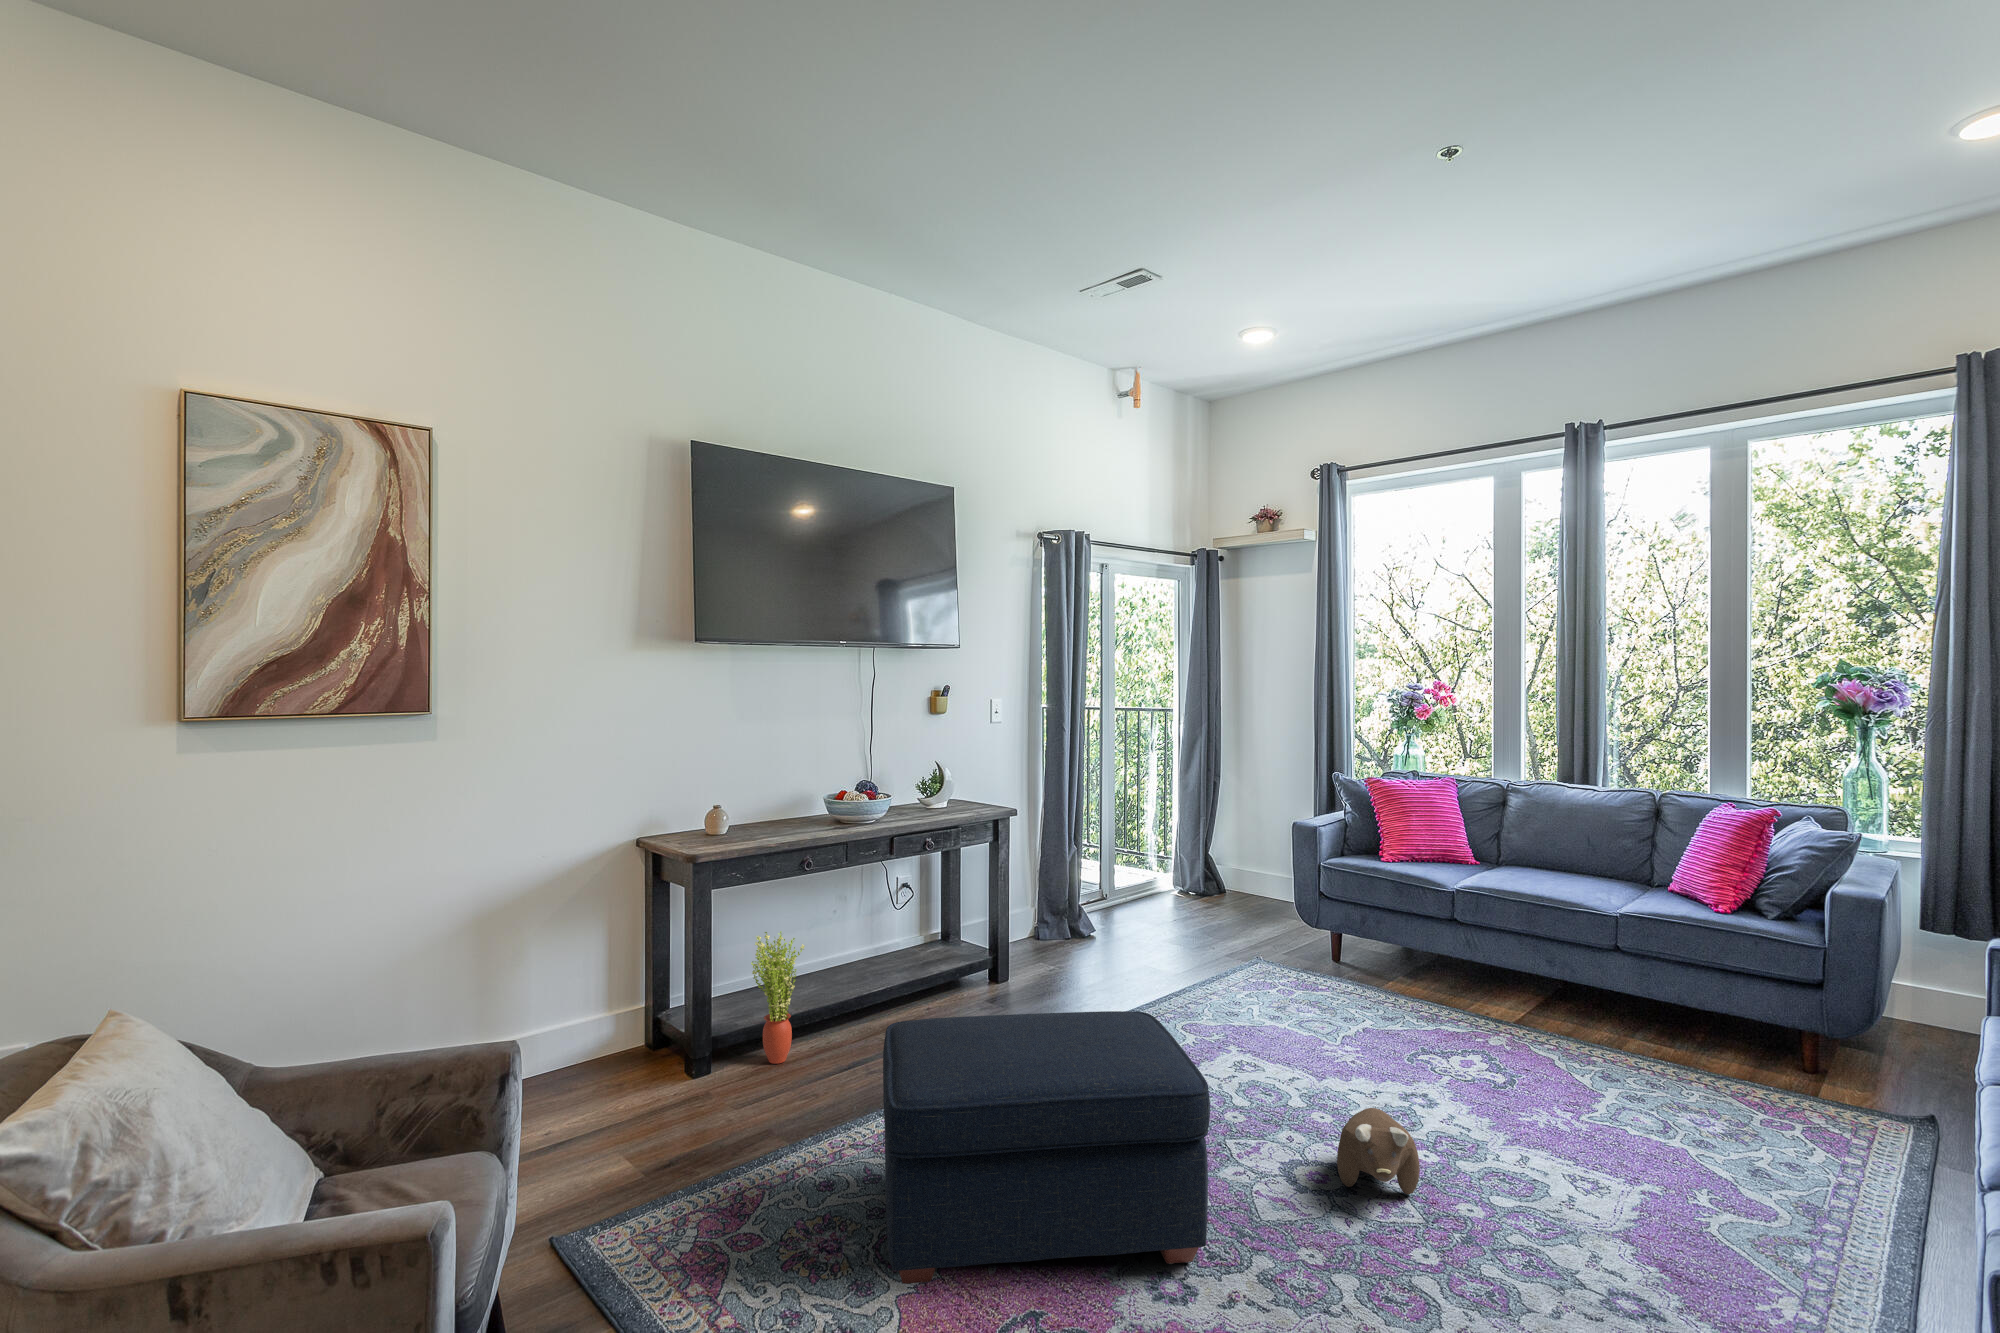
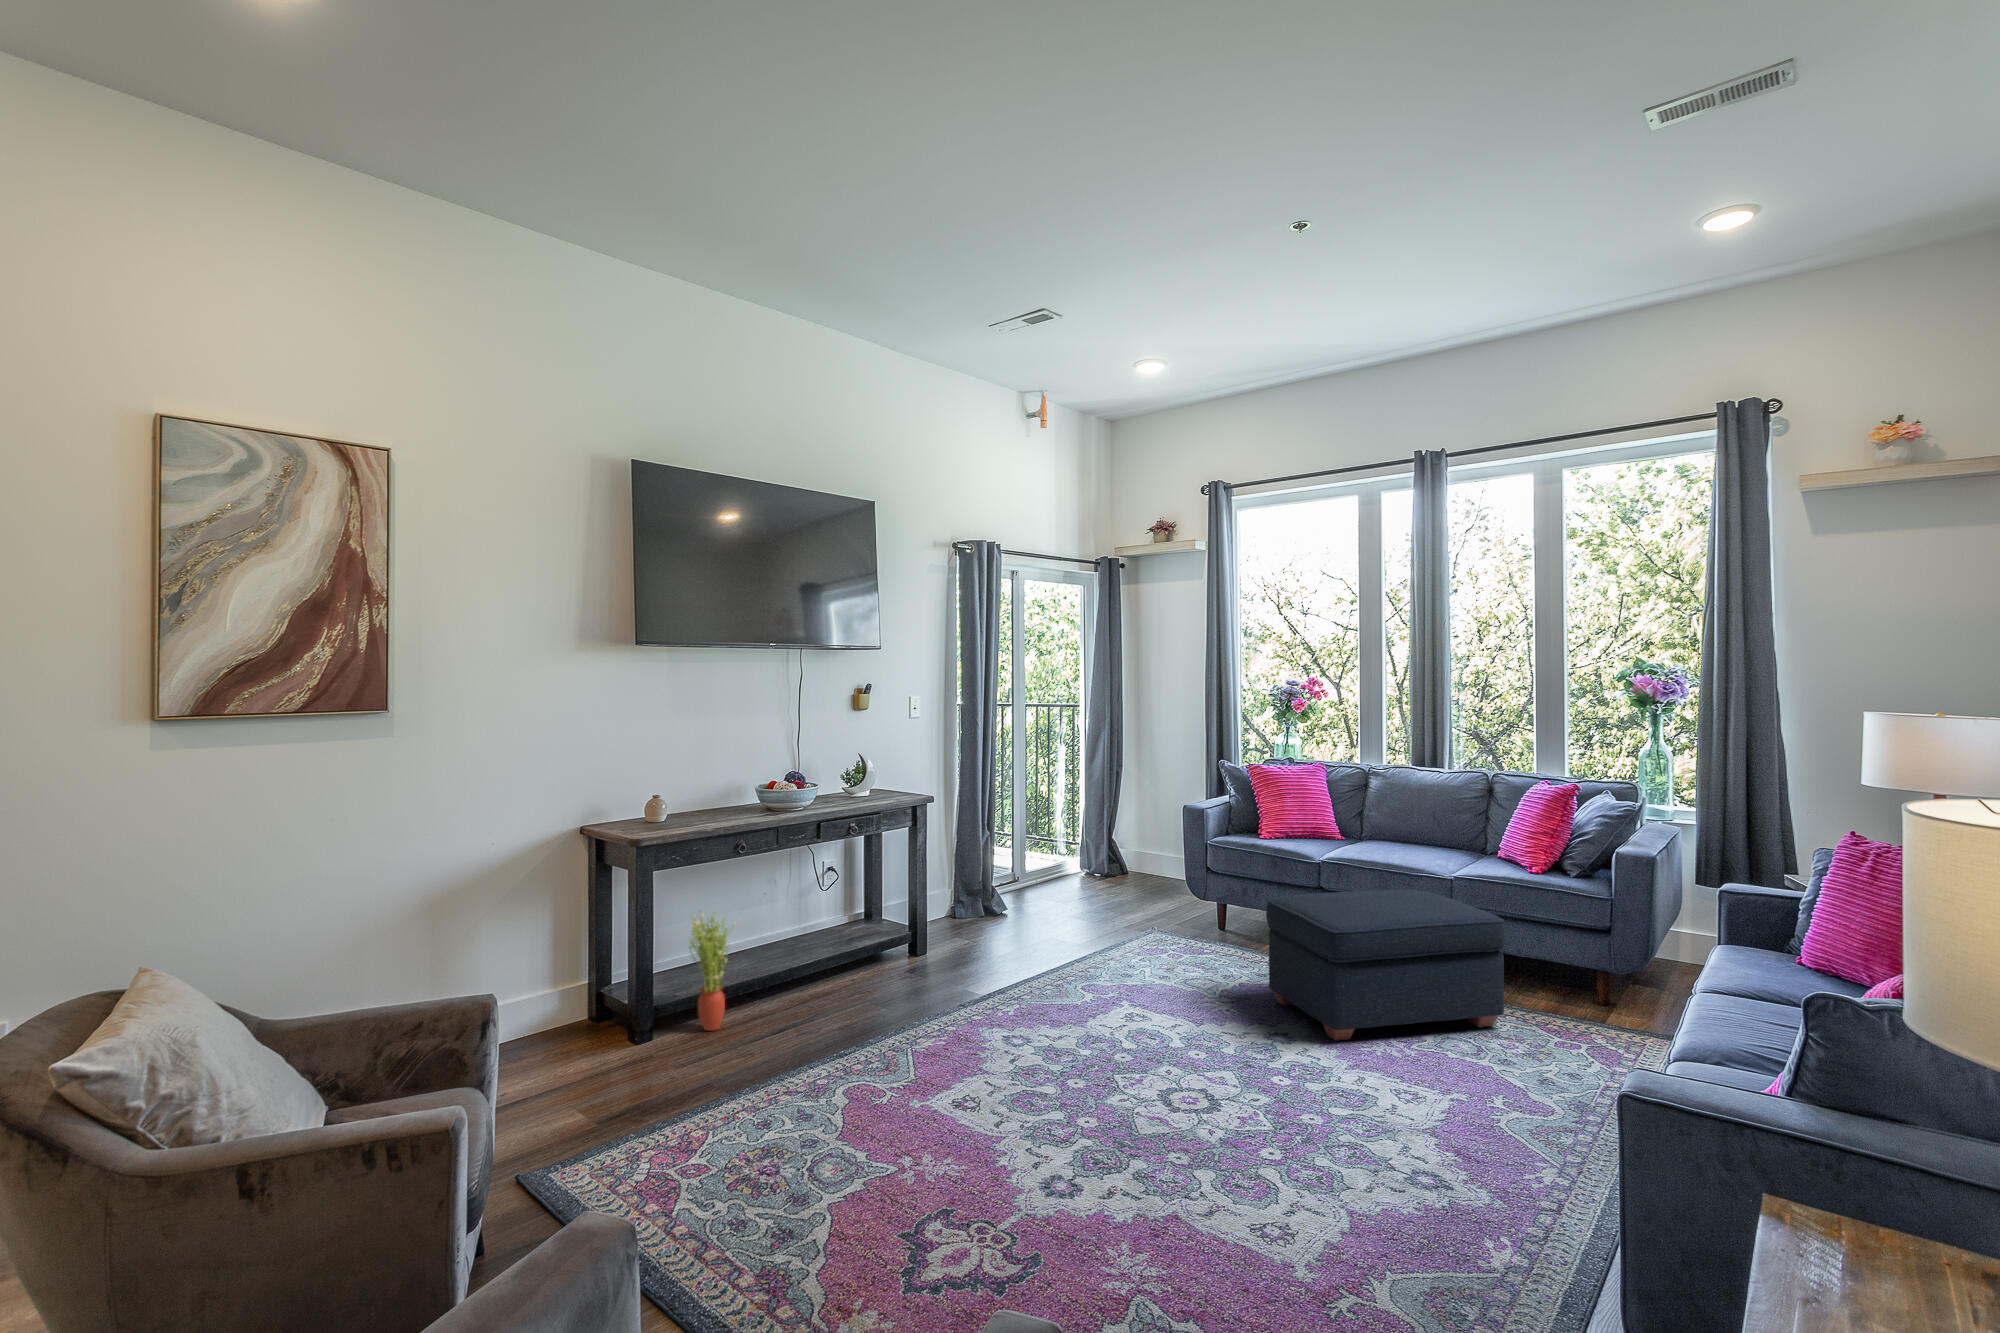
ottoman: present [883,1011,1210,1284] -> present [1266,889,1505,1041]
plush toy: present [1337,1108,1420,1194] -> none [1204,1040,1272,1110]

